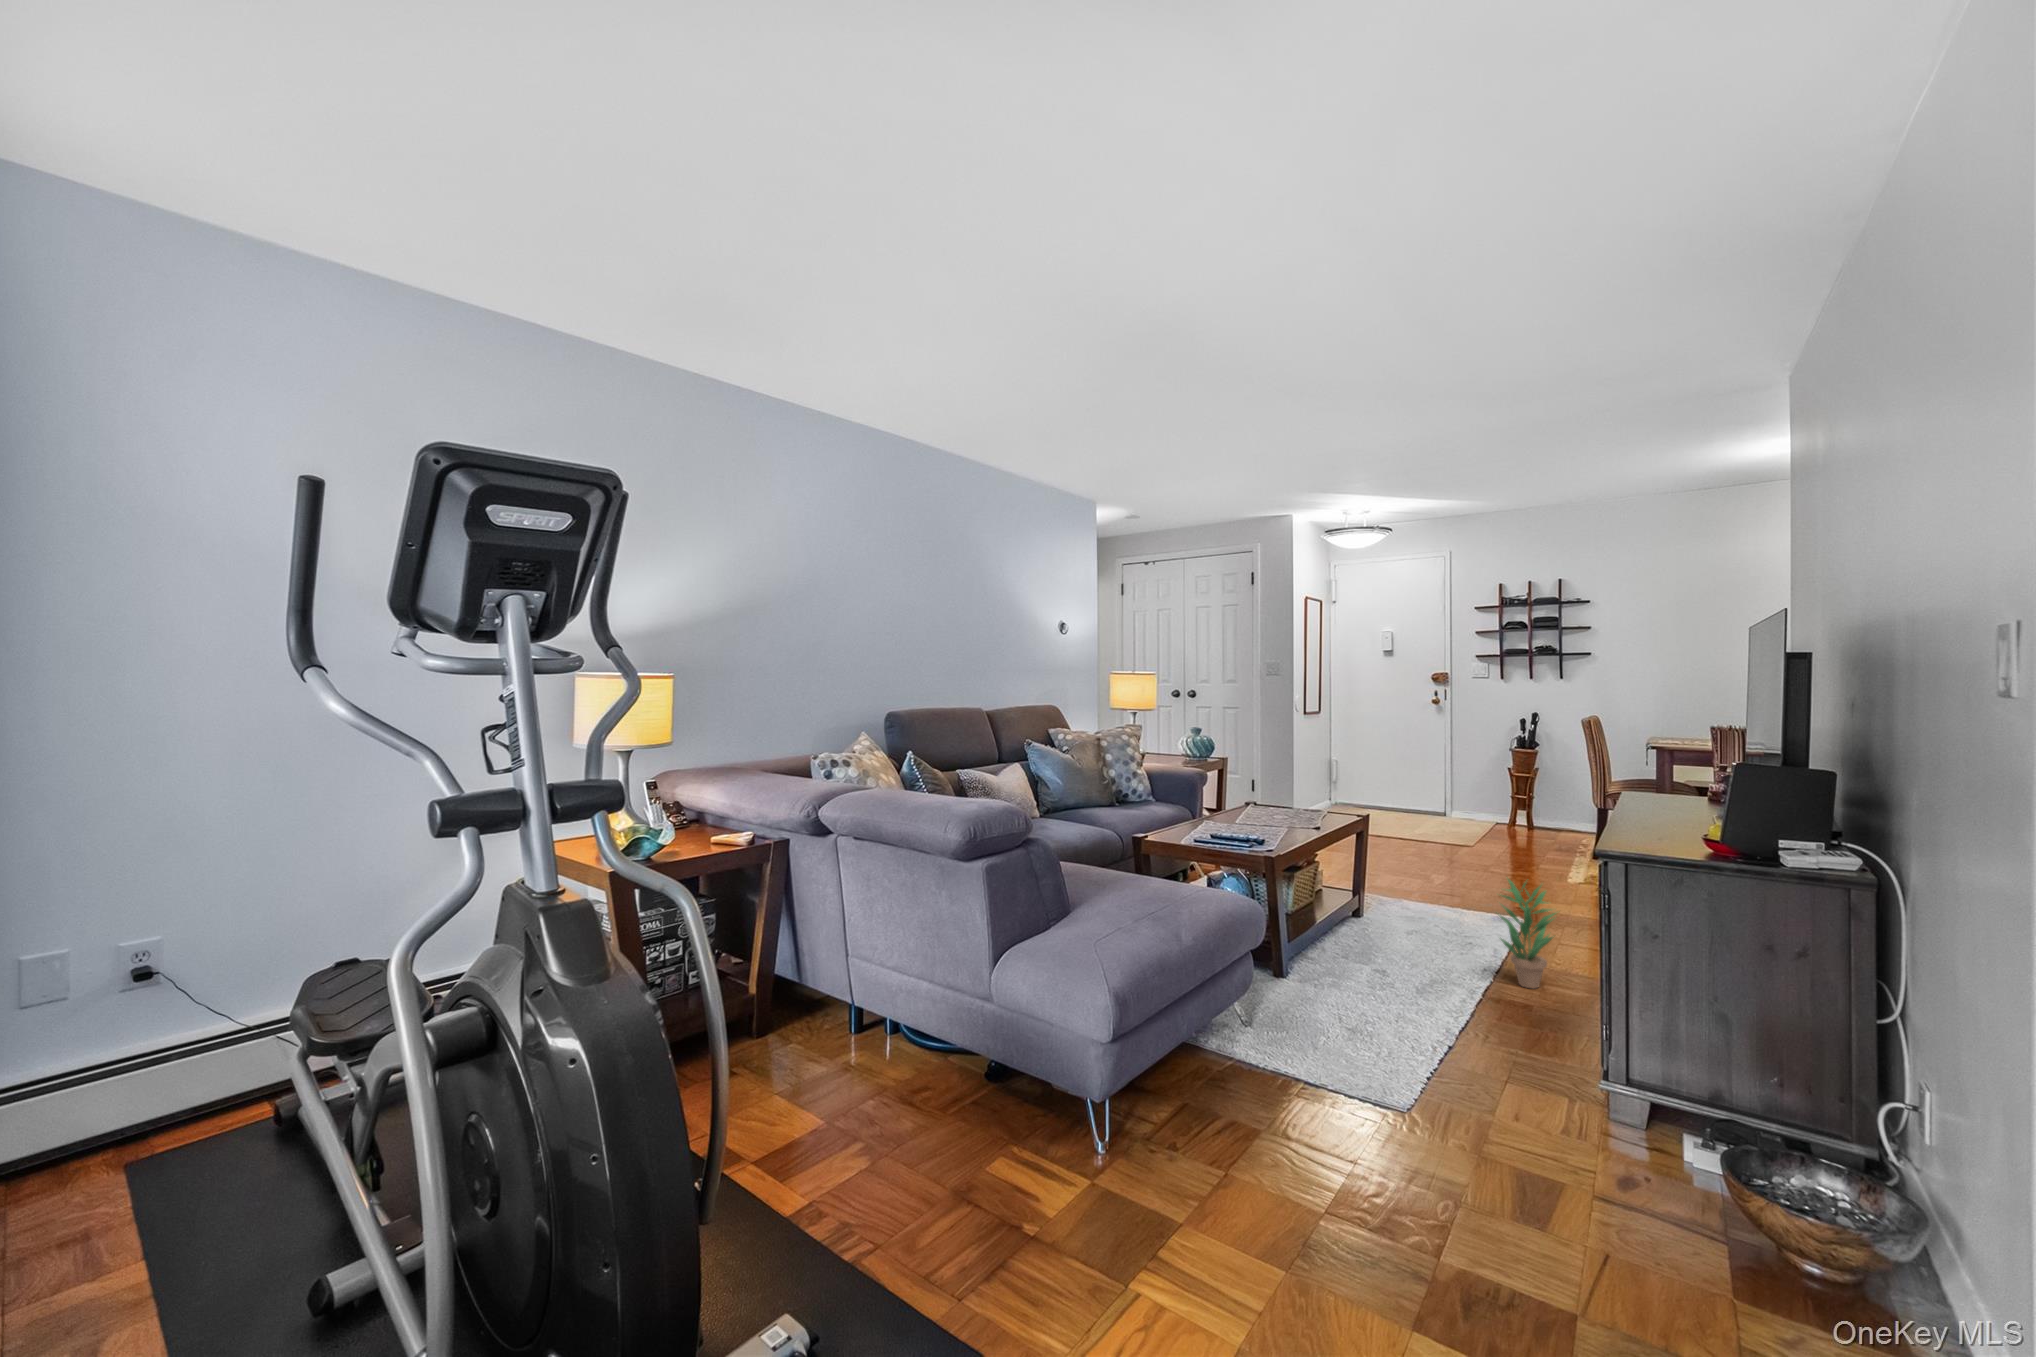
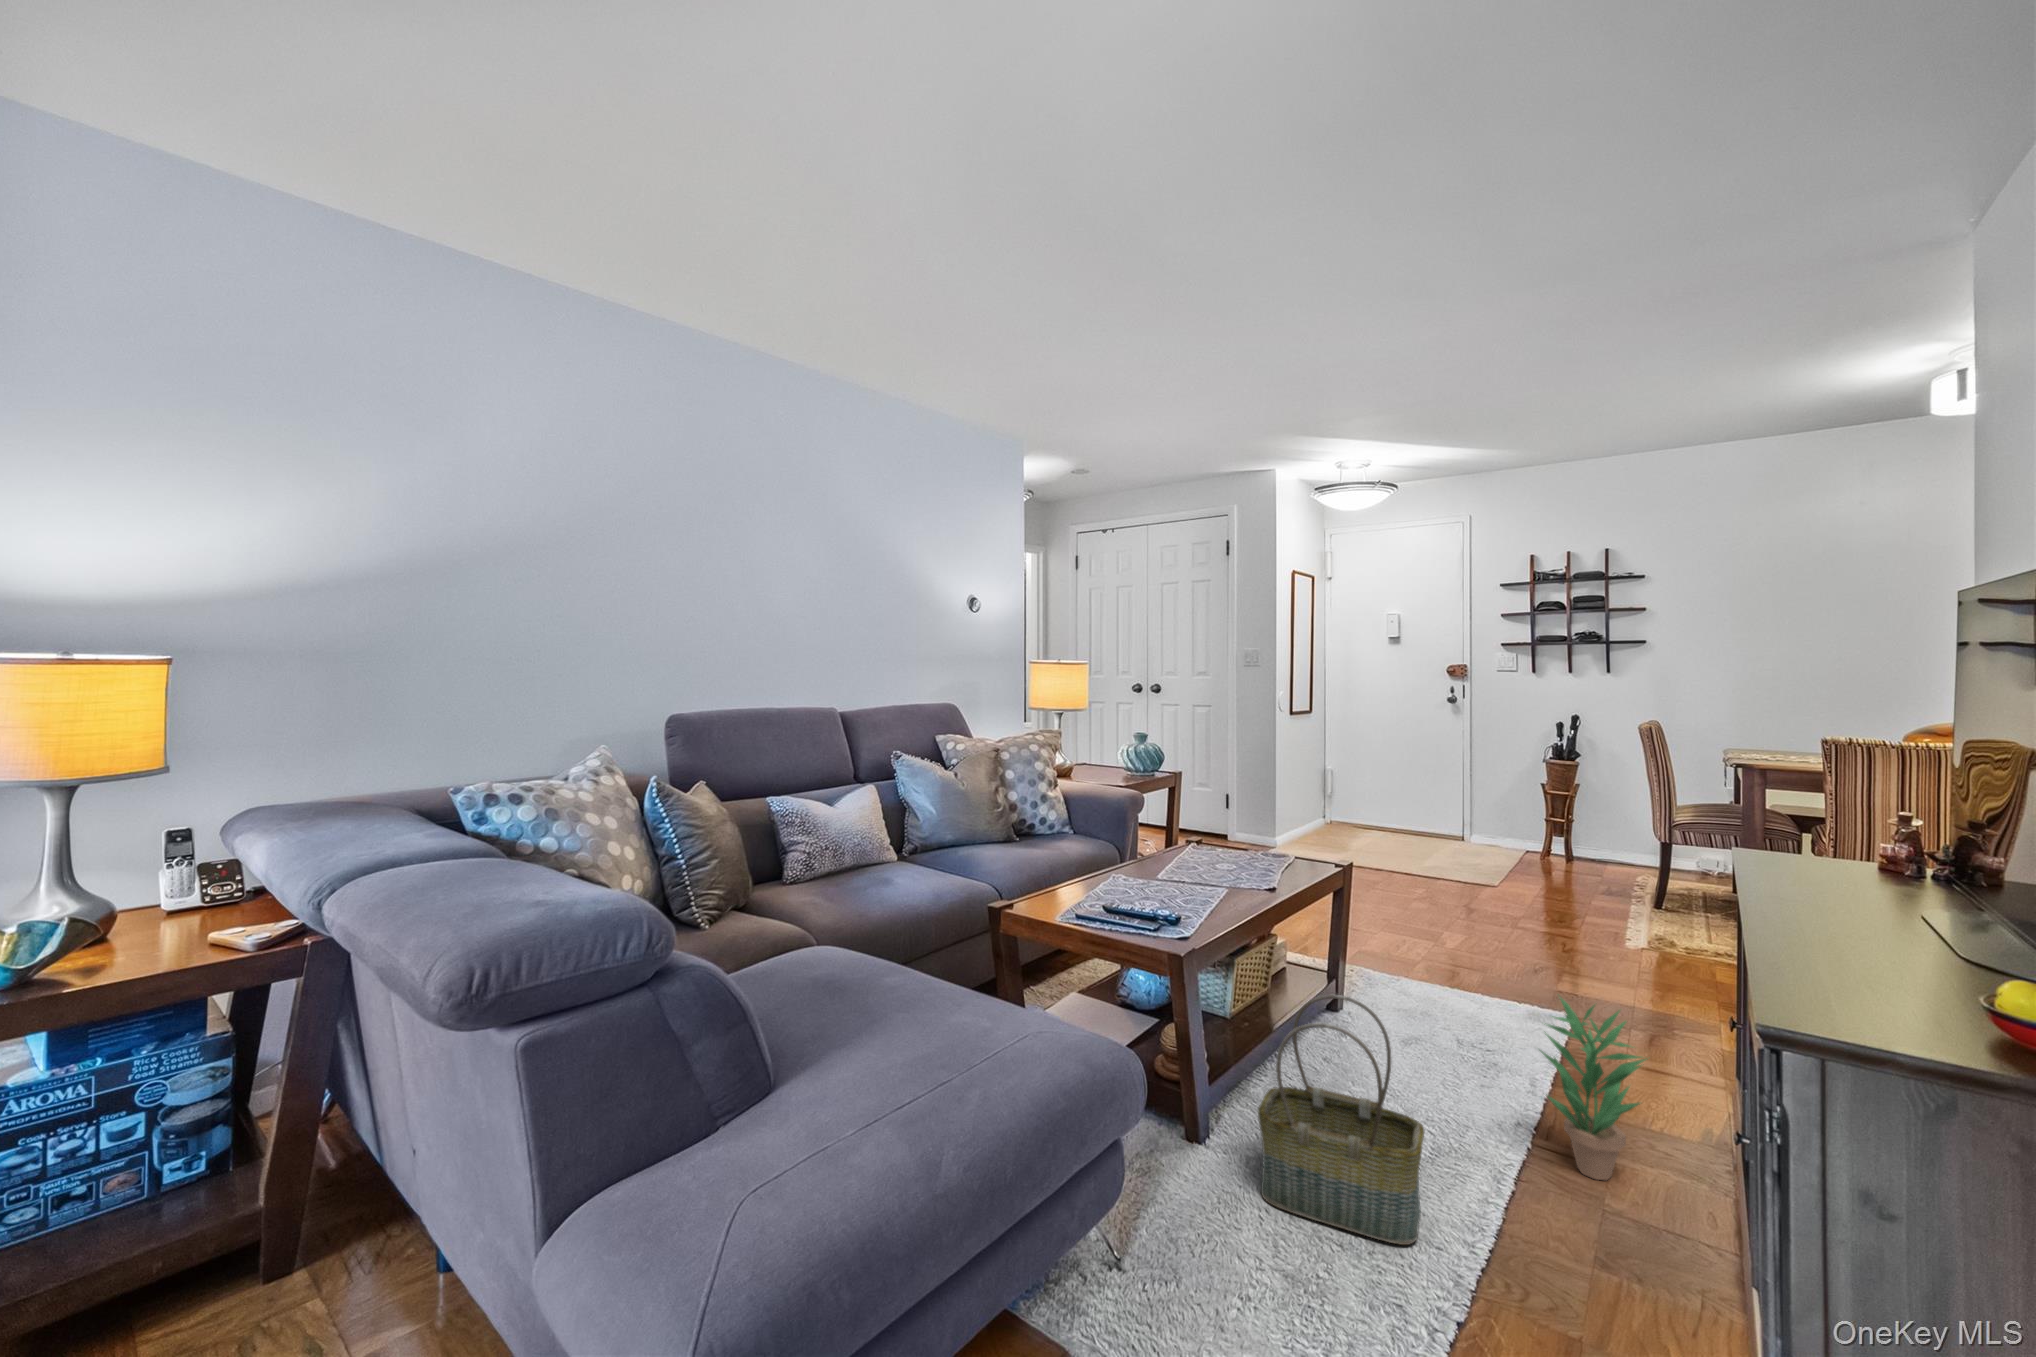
basket: none [1327,875,1427,1011] -> present [1257,995,1424,1245]

